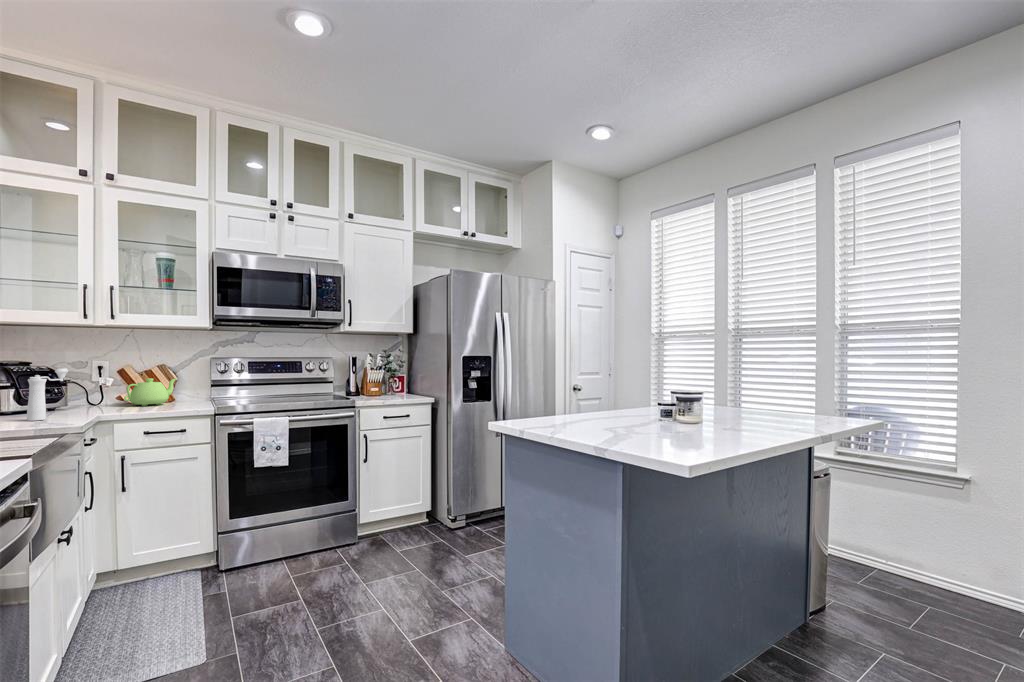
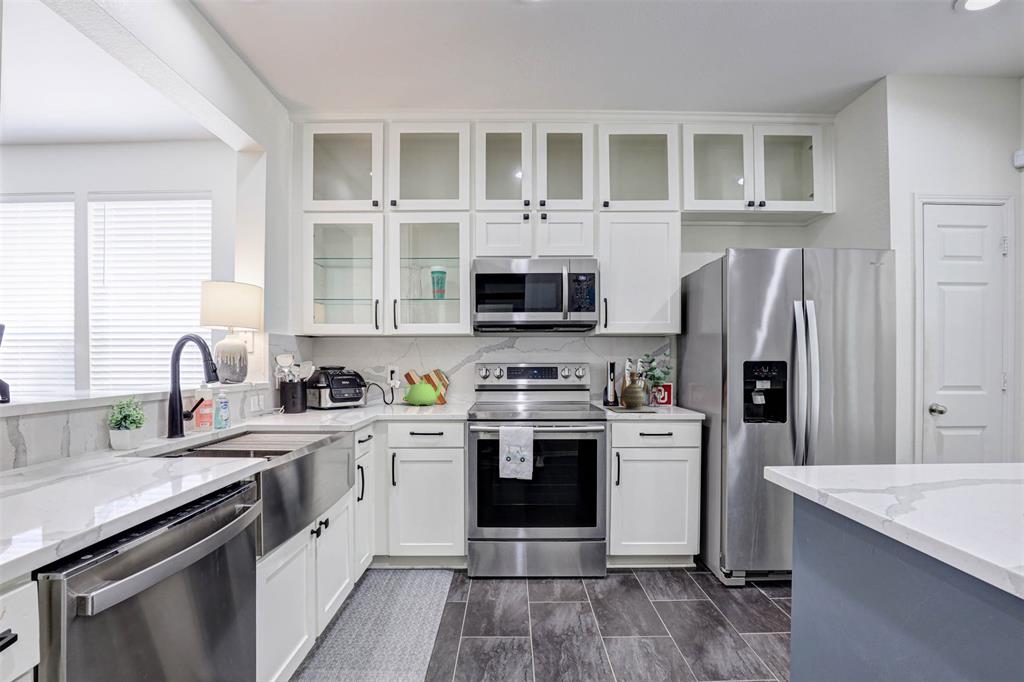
ceramic jug: none [351,364,398,399] -> present [608,372,656,412]
pepper mill: present [27,368,68,421] -> none [326,369,356,413]

